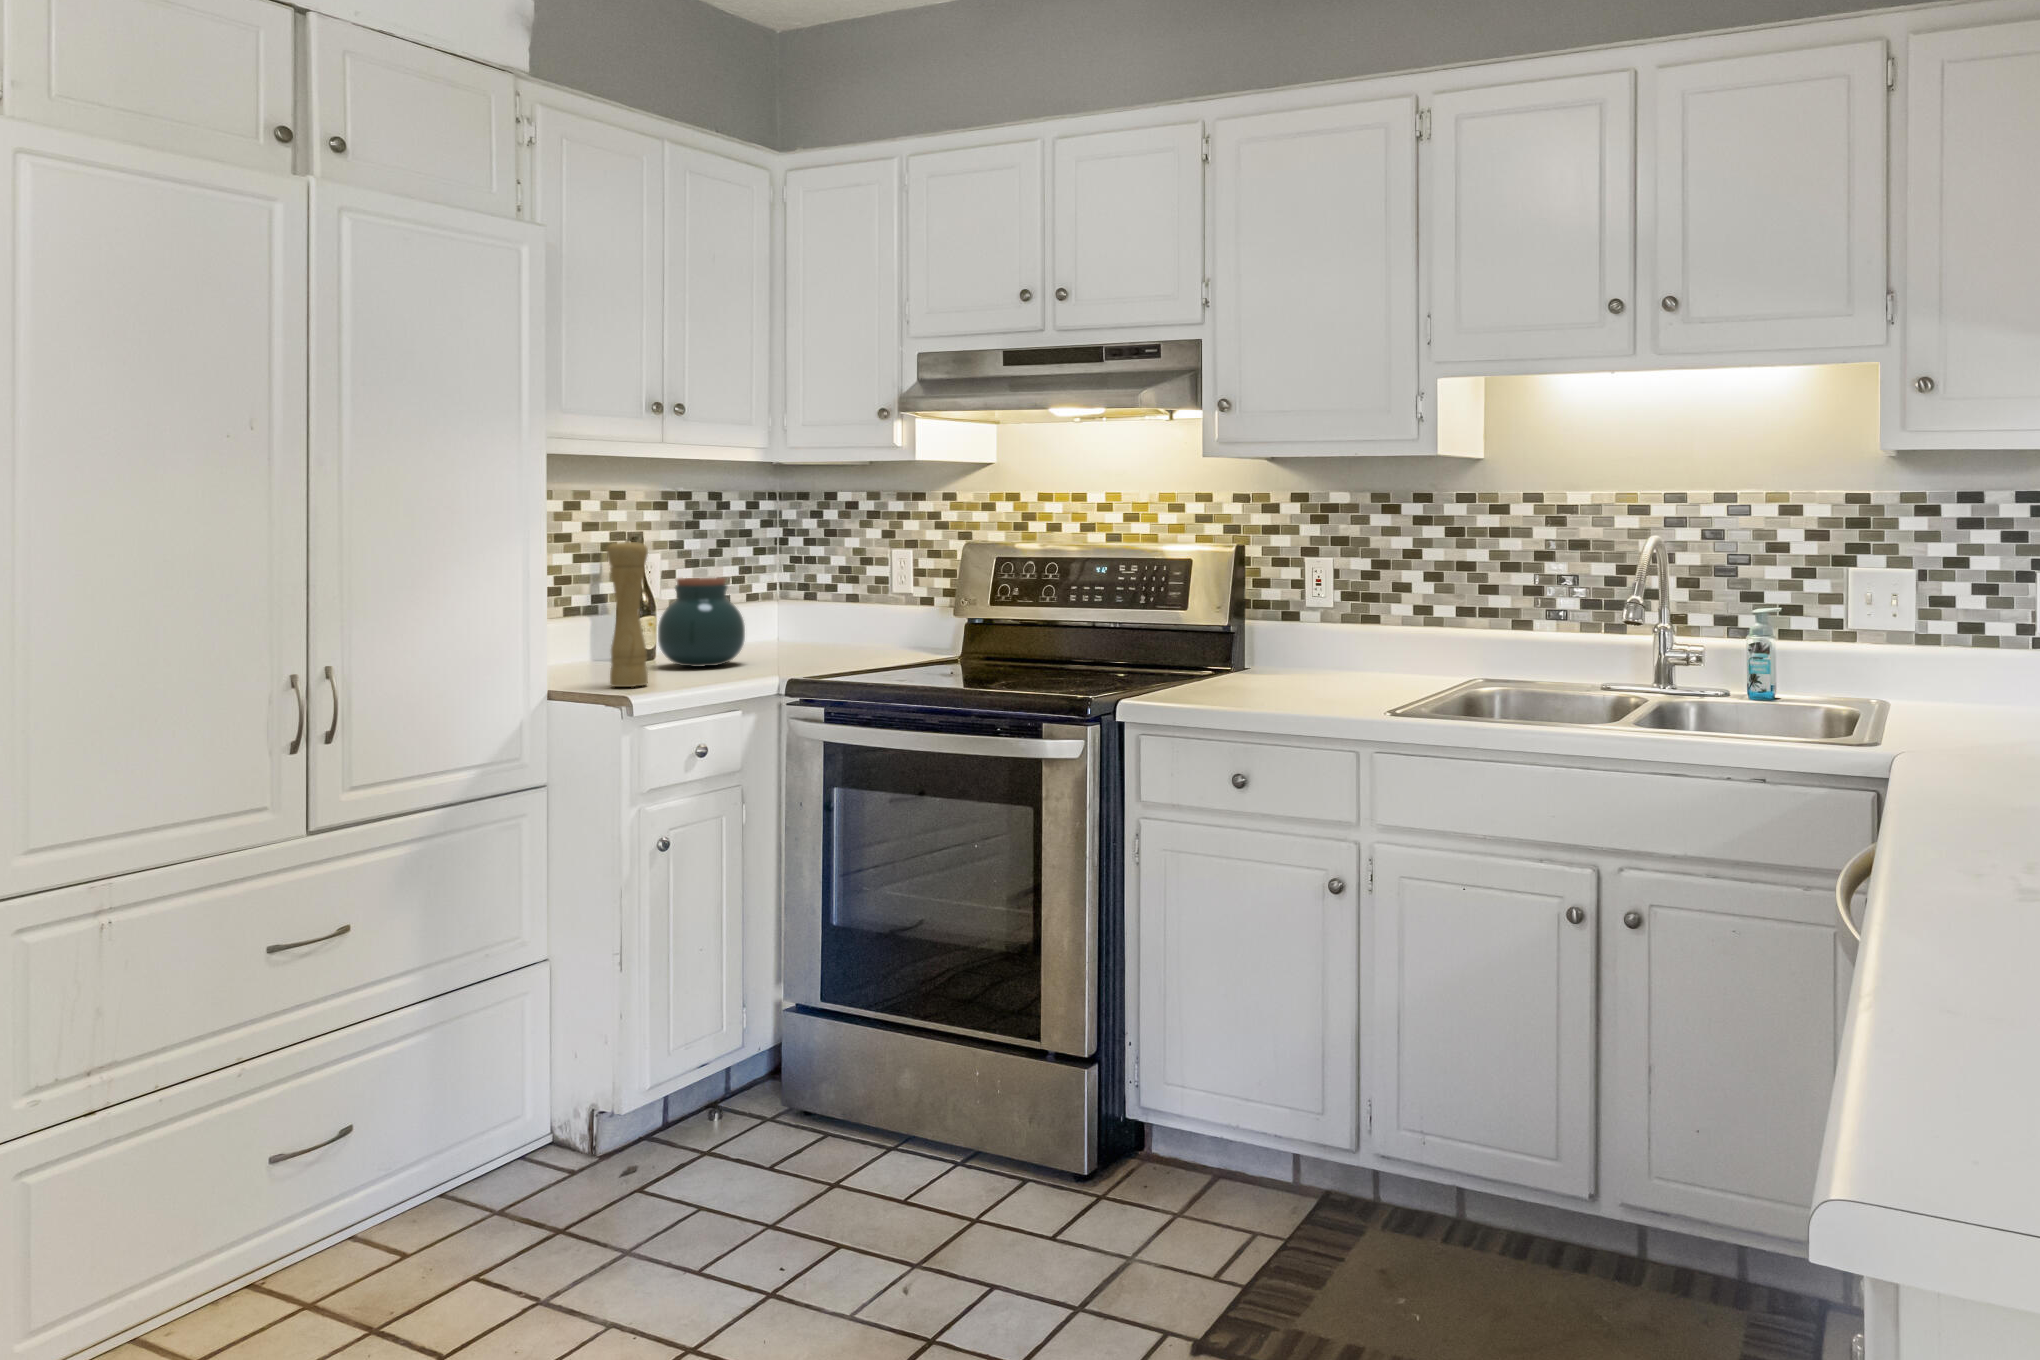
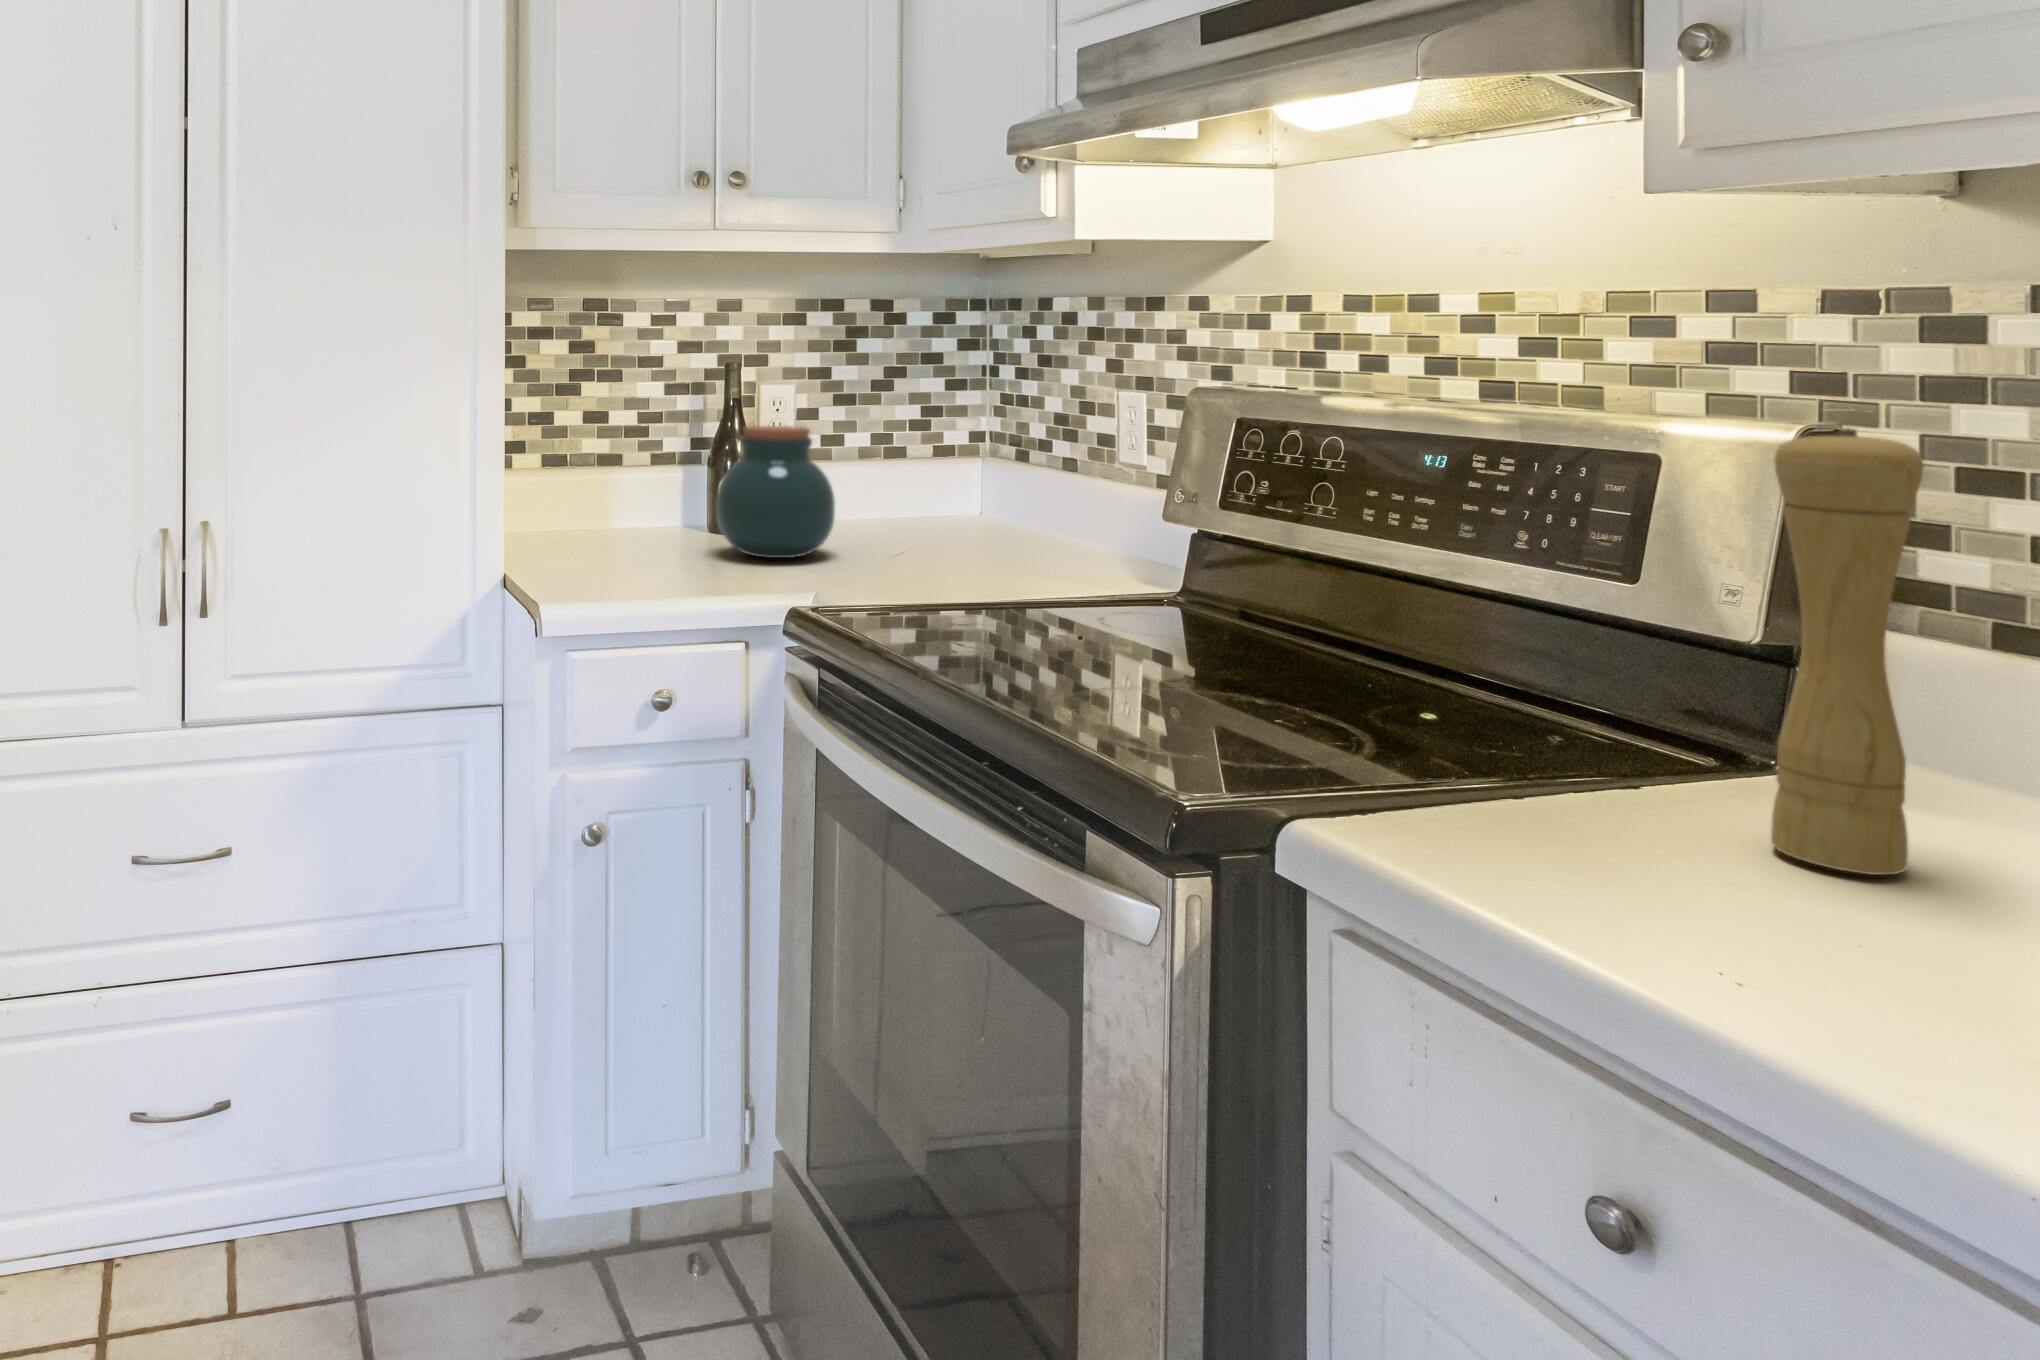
pepper mill: present [607,540,648,687] -> present [1771,429,1924,875]

